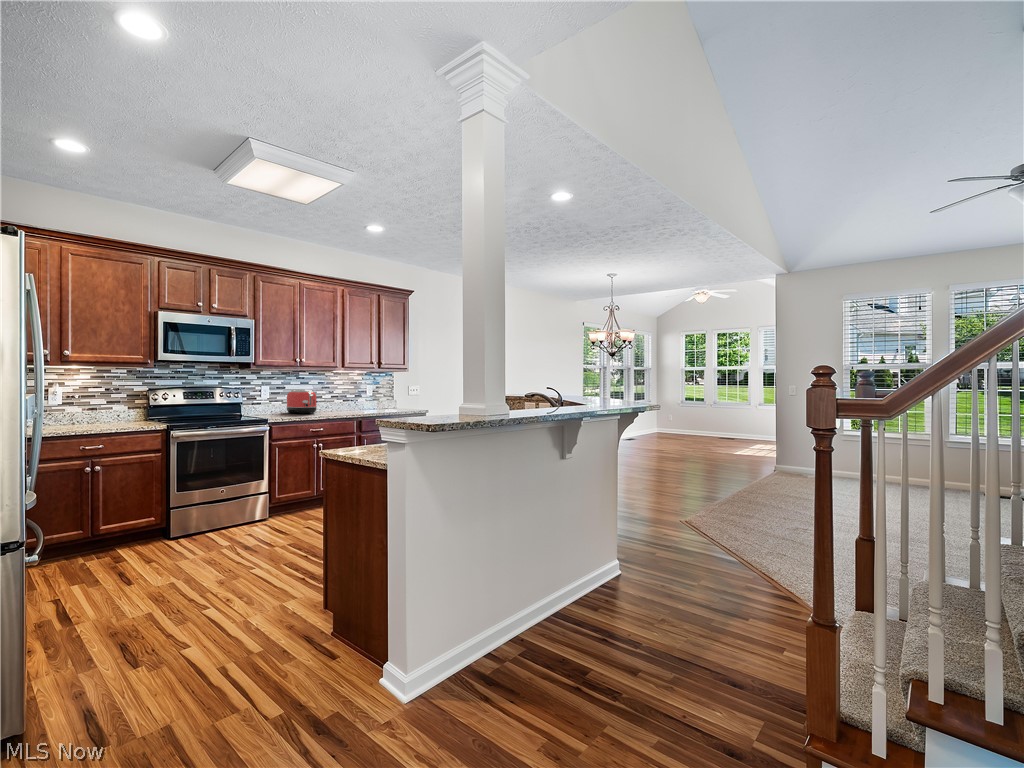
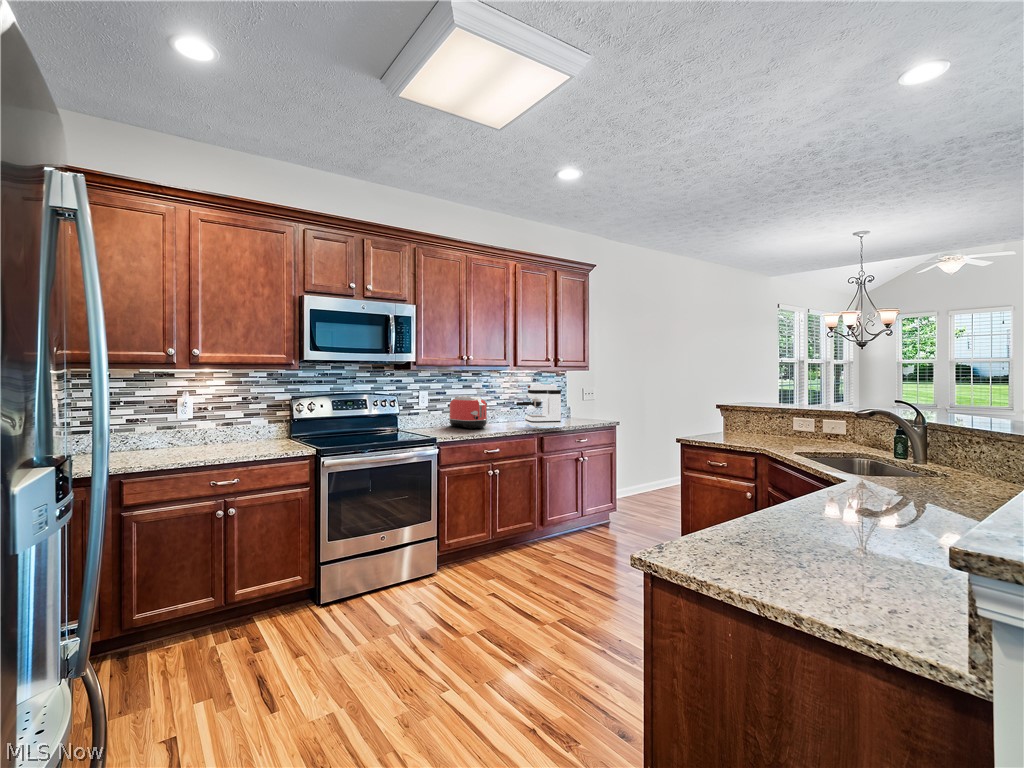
coffee maker: none [343,381,377,413] -> present [516,384,561,427]

